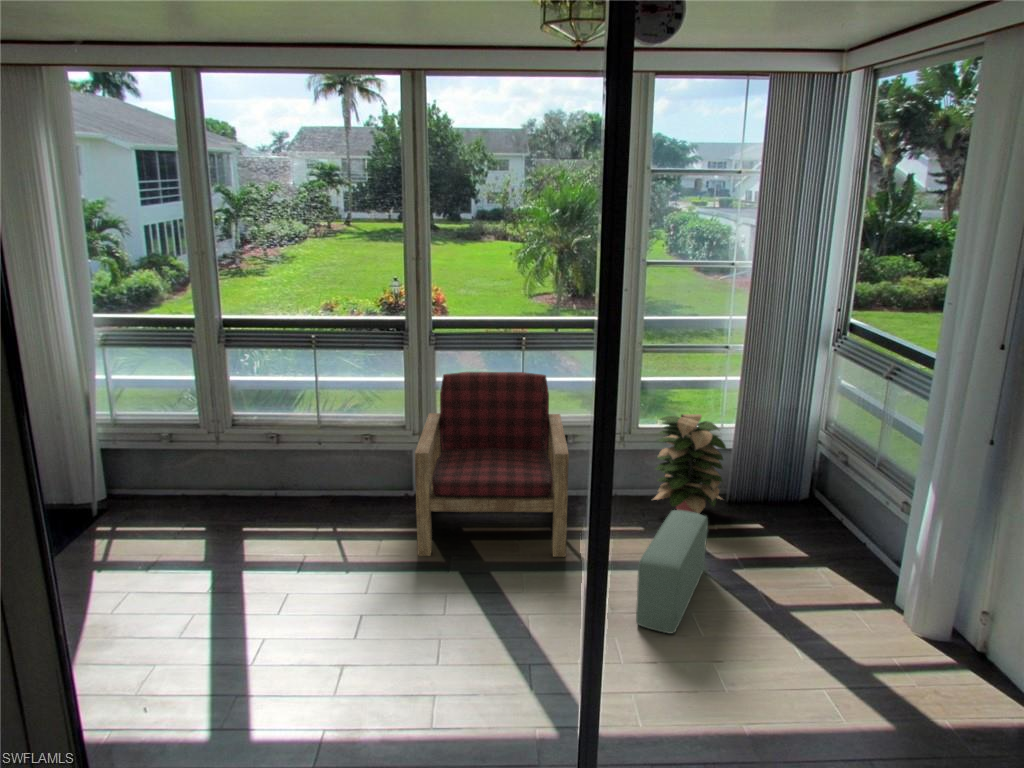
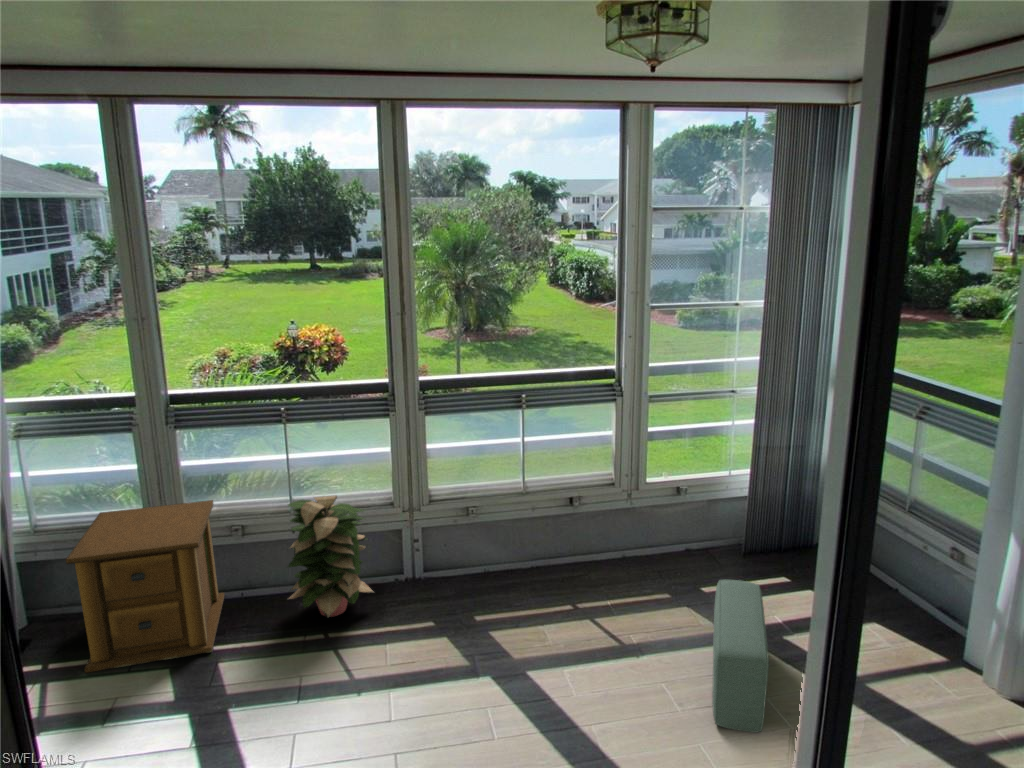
armchair: present [415,372,569,557] -> none [424,434,604,661]
side table: none [130,410,261,536] -> present [66,500,224,672]
decorative plant: present [653,414,726,514] -> present [288,495,374,618]

